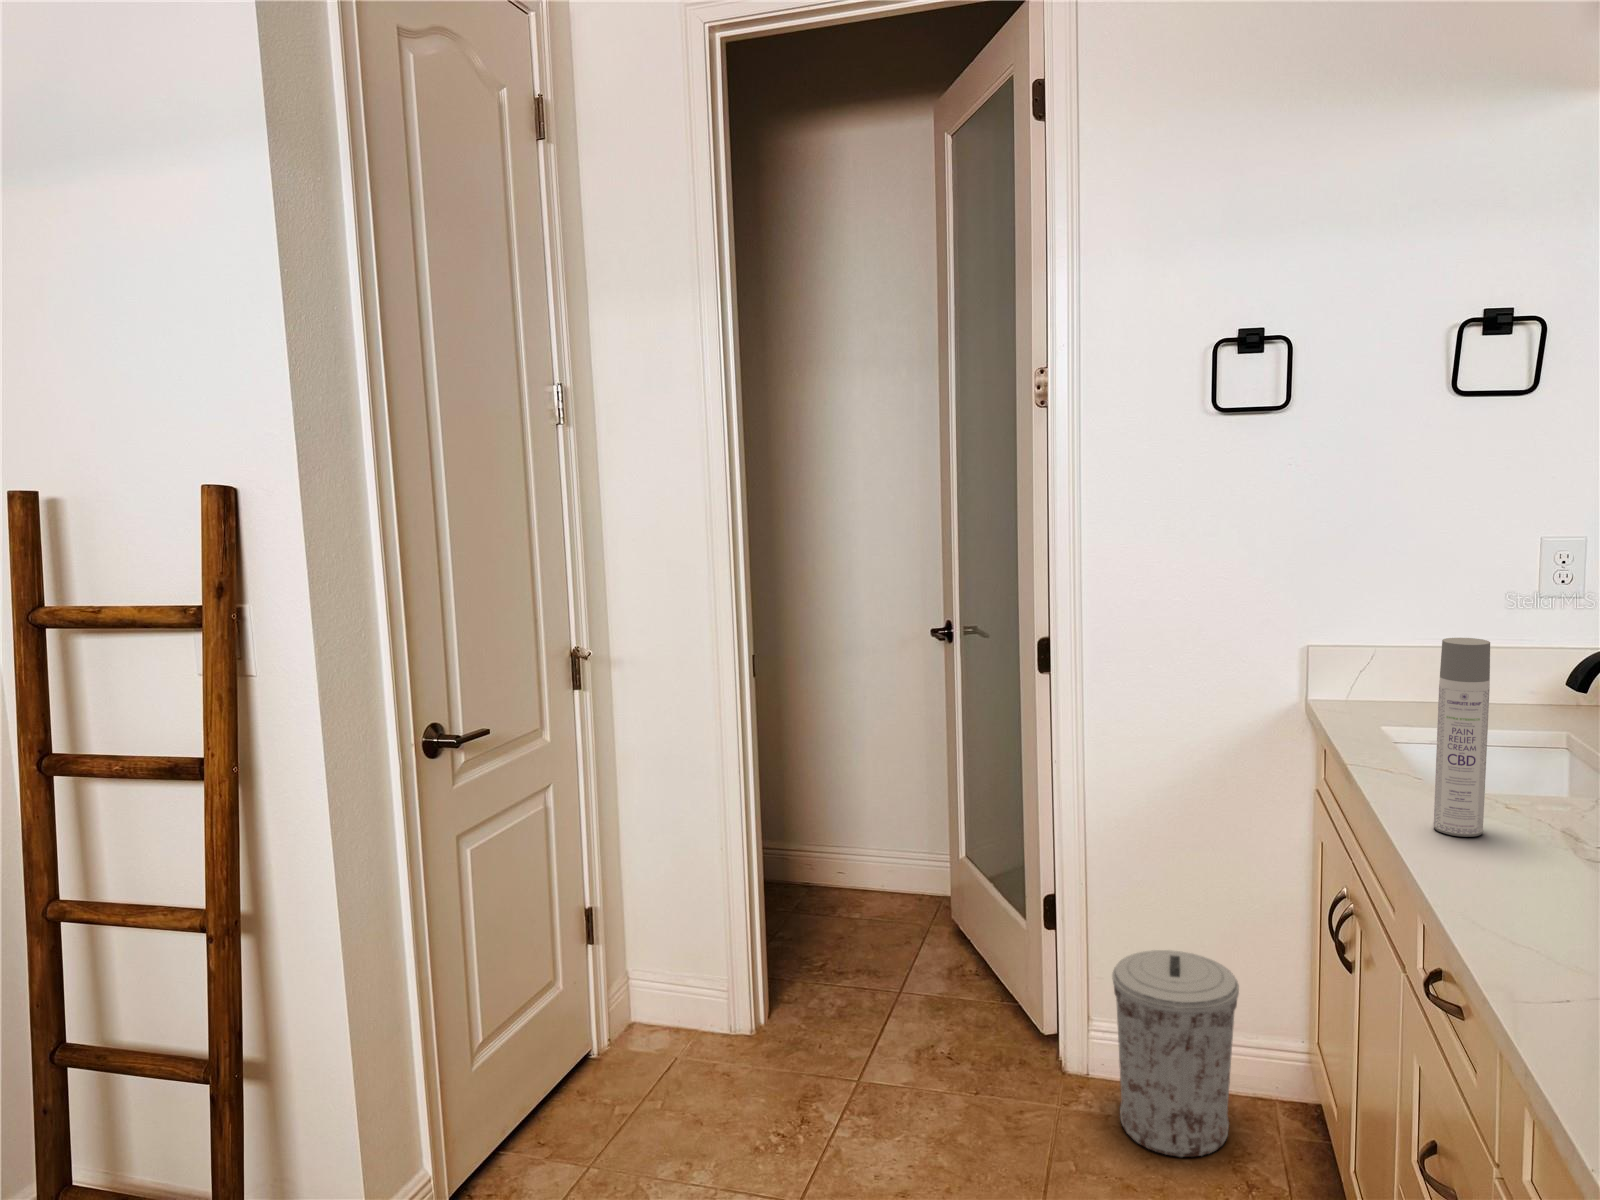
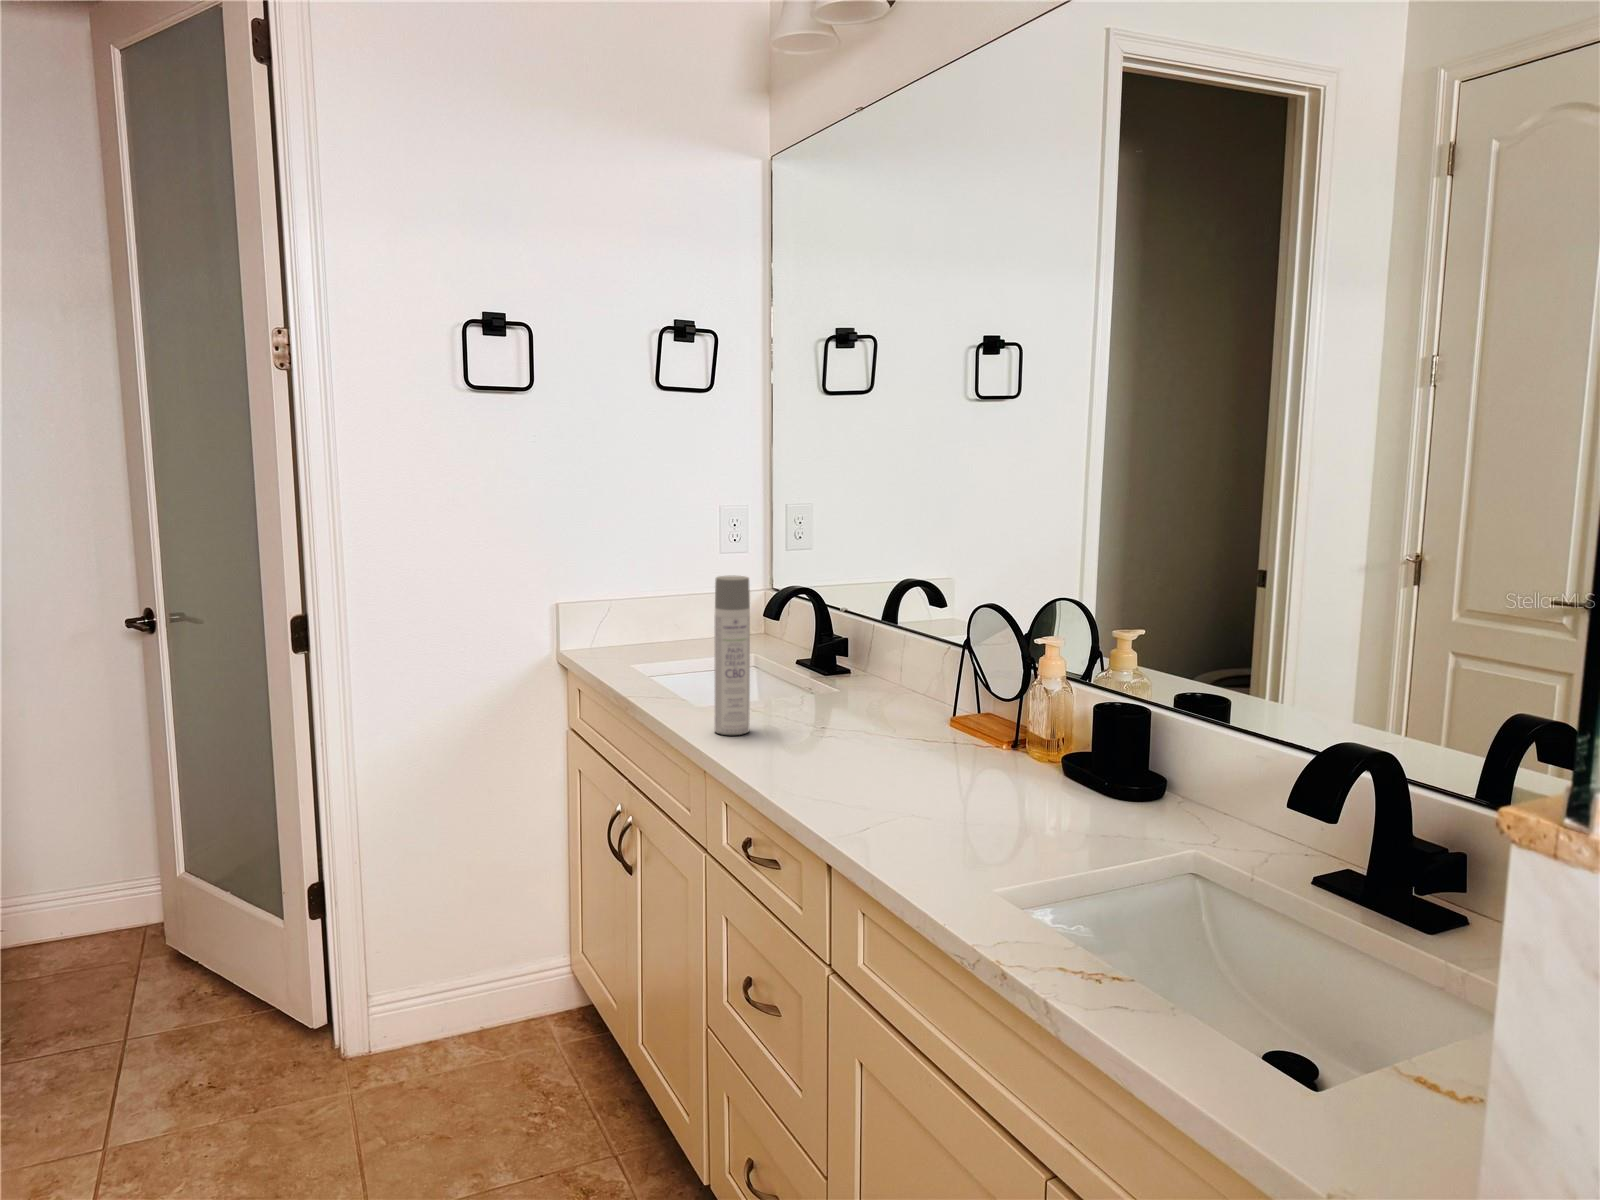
trash can: present [1112,950,1239,1157] -> none [400,903,520,1098]

